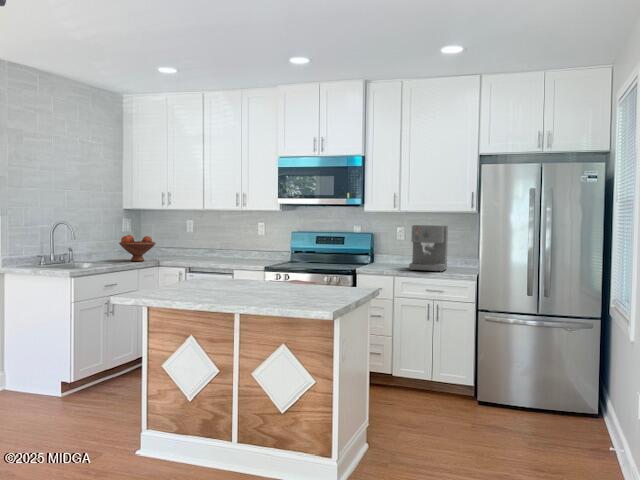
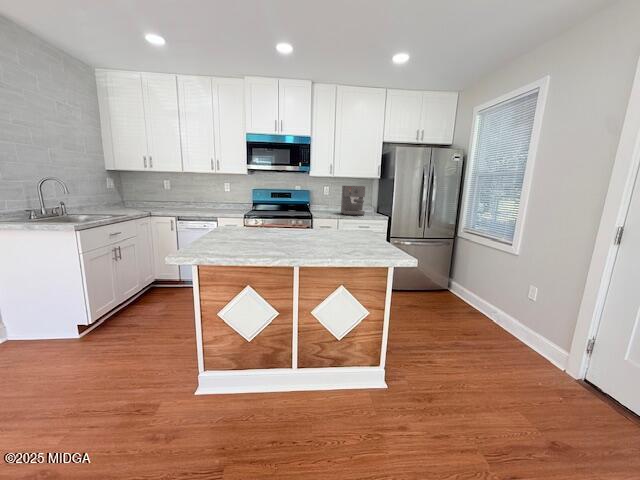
fruit bowl: present [119,235,156,261] -> none [111,191,146,213]

